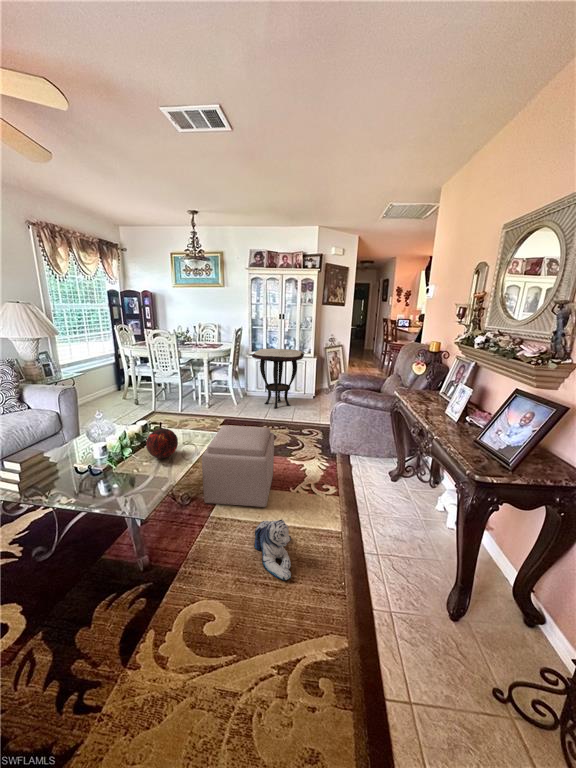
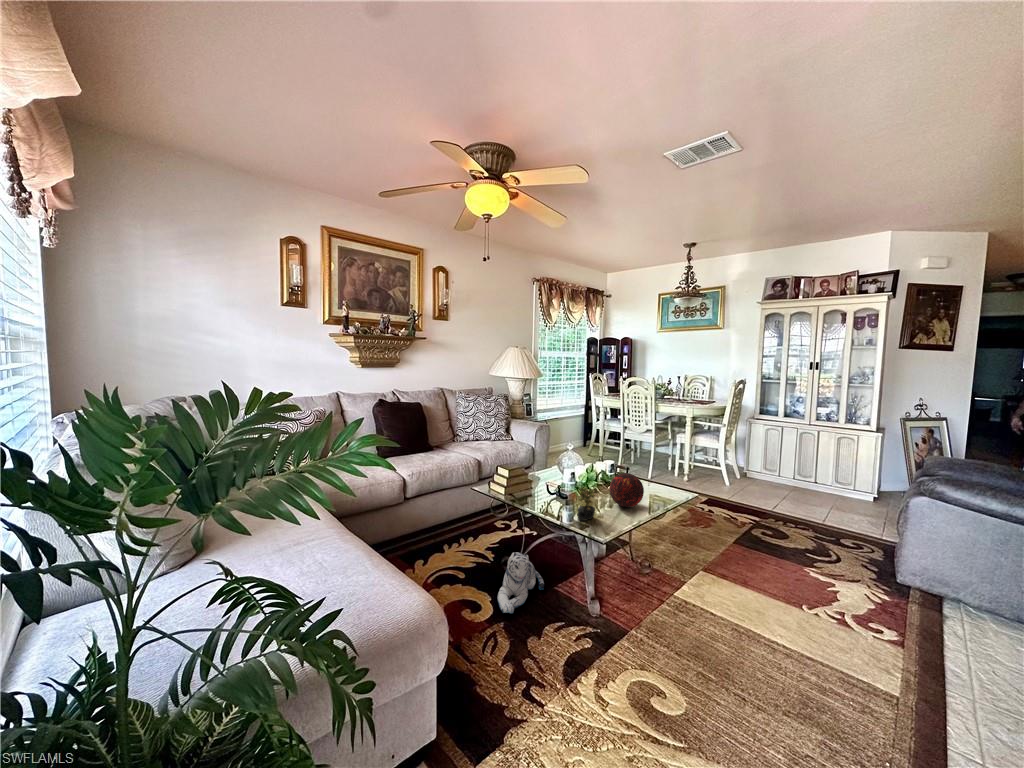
side table: present [252,349,304,409] -> none [757,410,854,502]
ottoman: present [202,425,274,507] -> none [668,489,780,613]
succulent plant: none [113,453,137,489] -> present [577,488,599,521]
plush toy: present [254,520,291,580] -> present [497,552,544,613]

